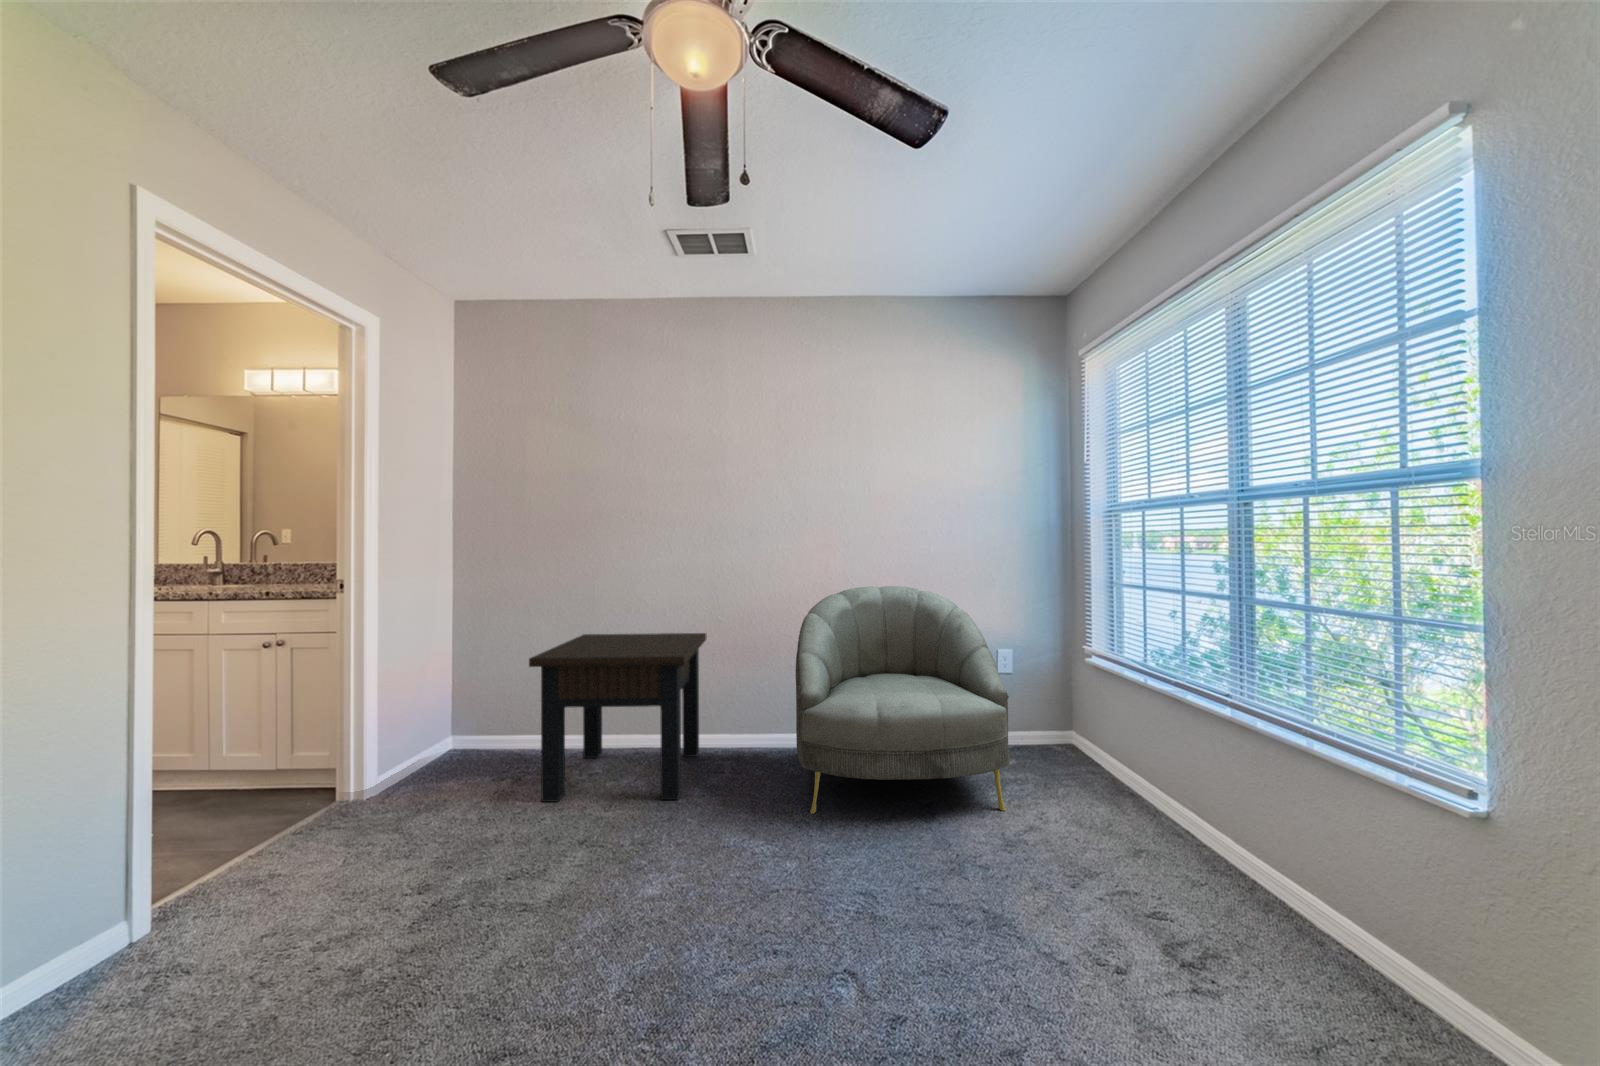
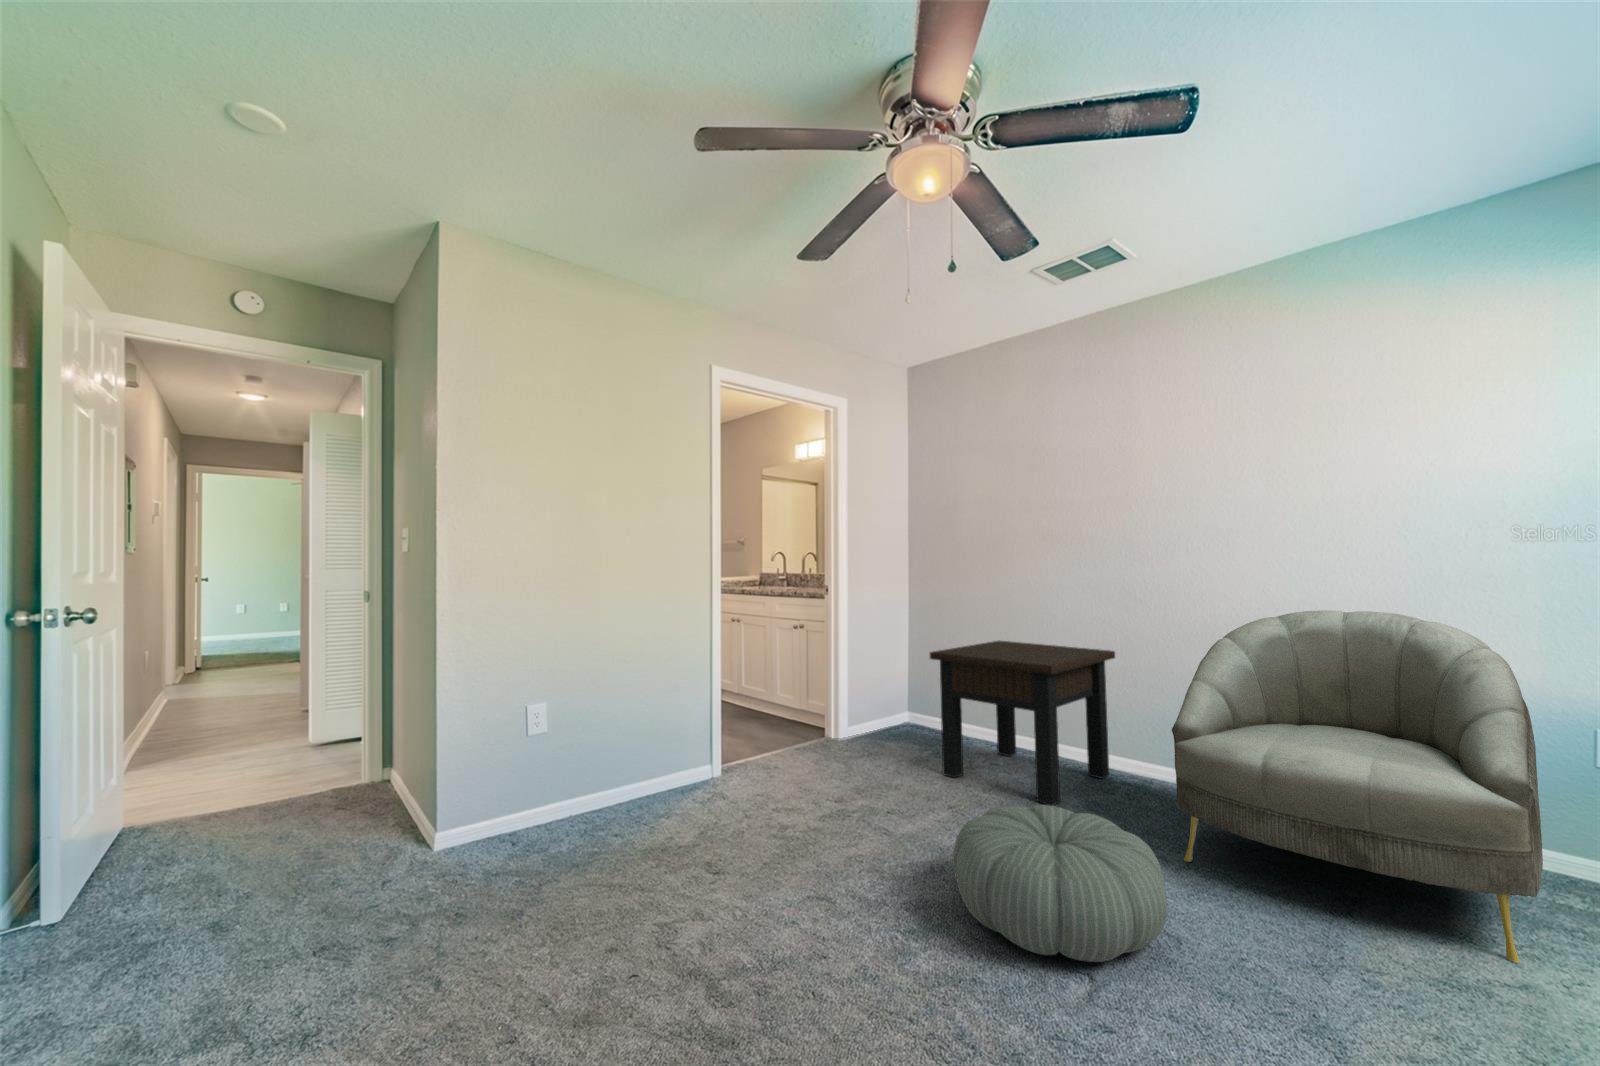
pouf: none [666,800,876,978] -> present [952,805,1167,962]

